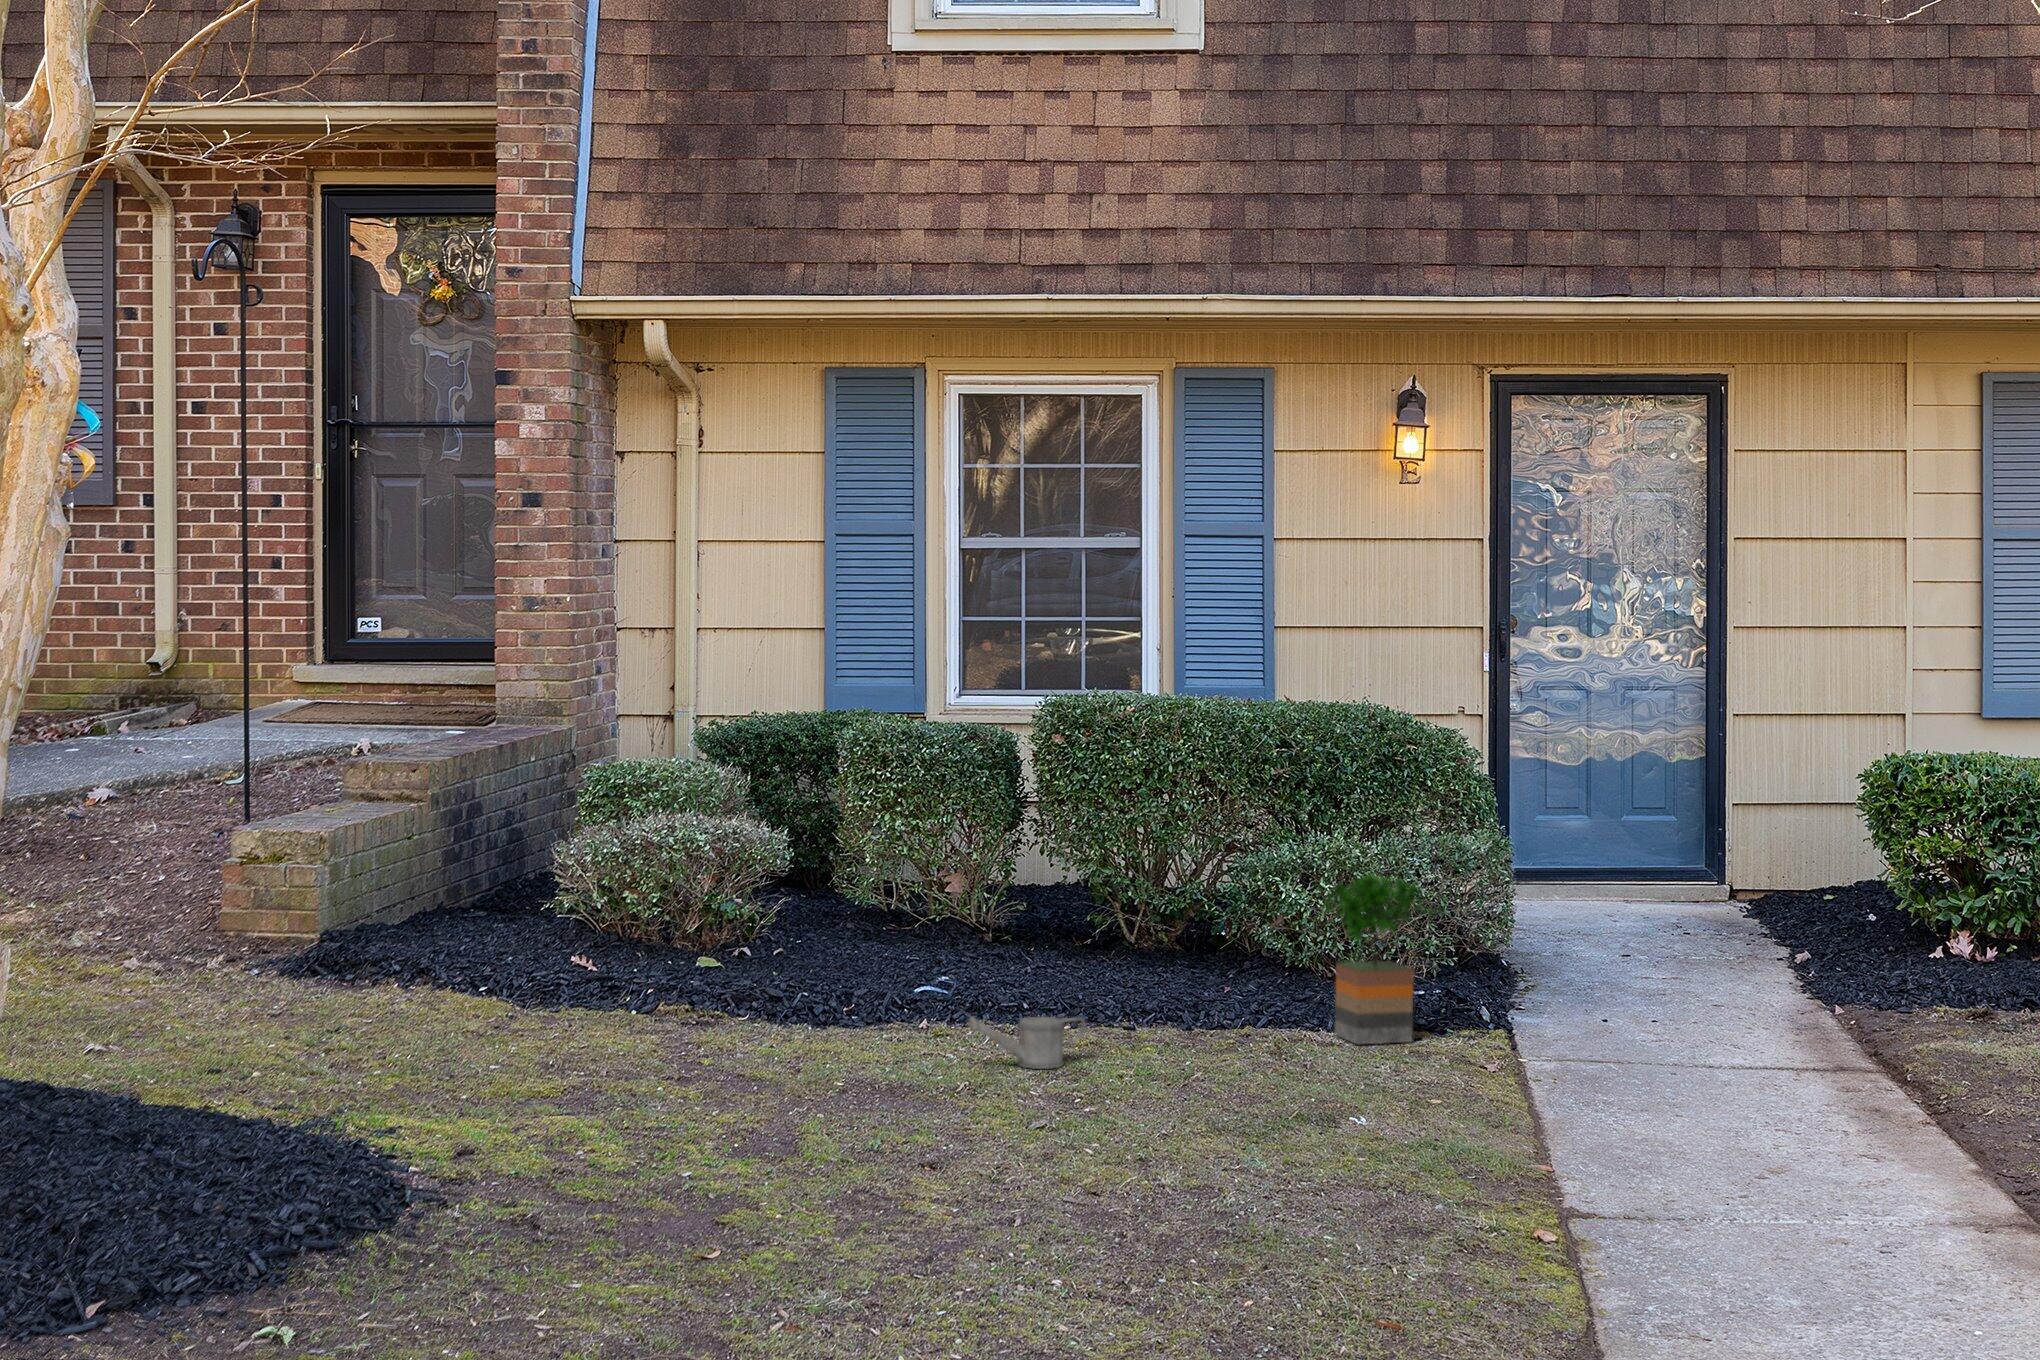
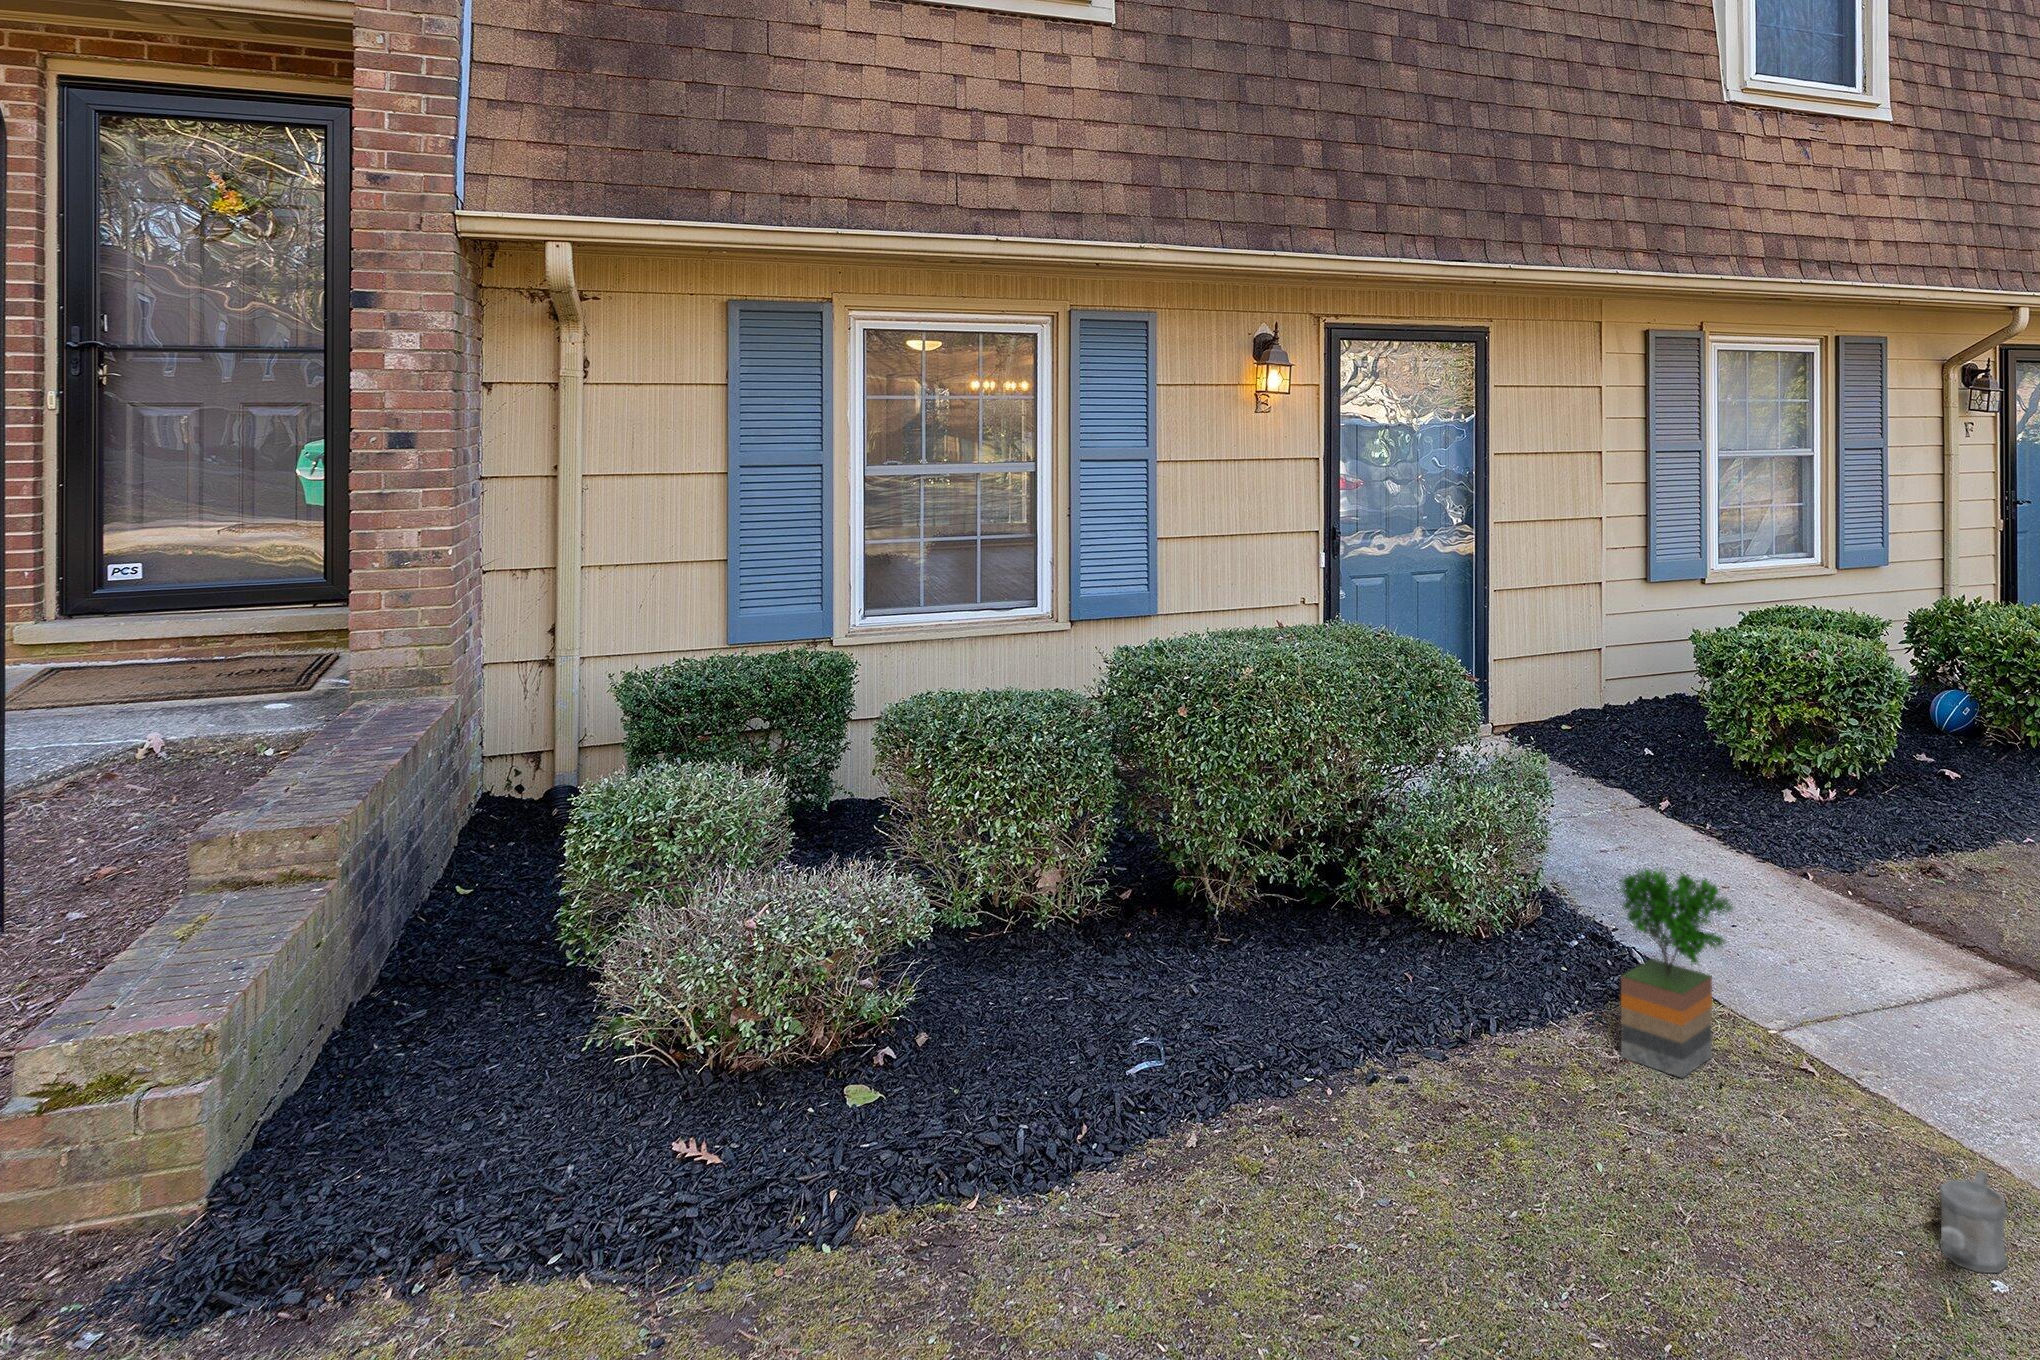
watering can: present [969,1017,1085,1069] -> present [1939,1171,2008,1273]

